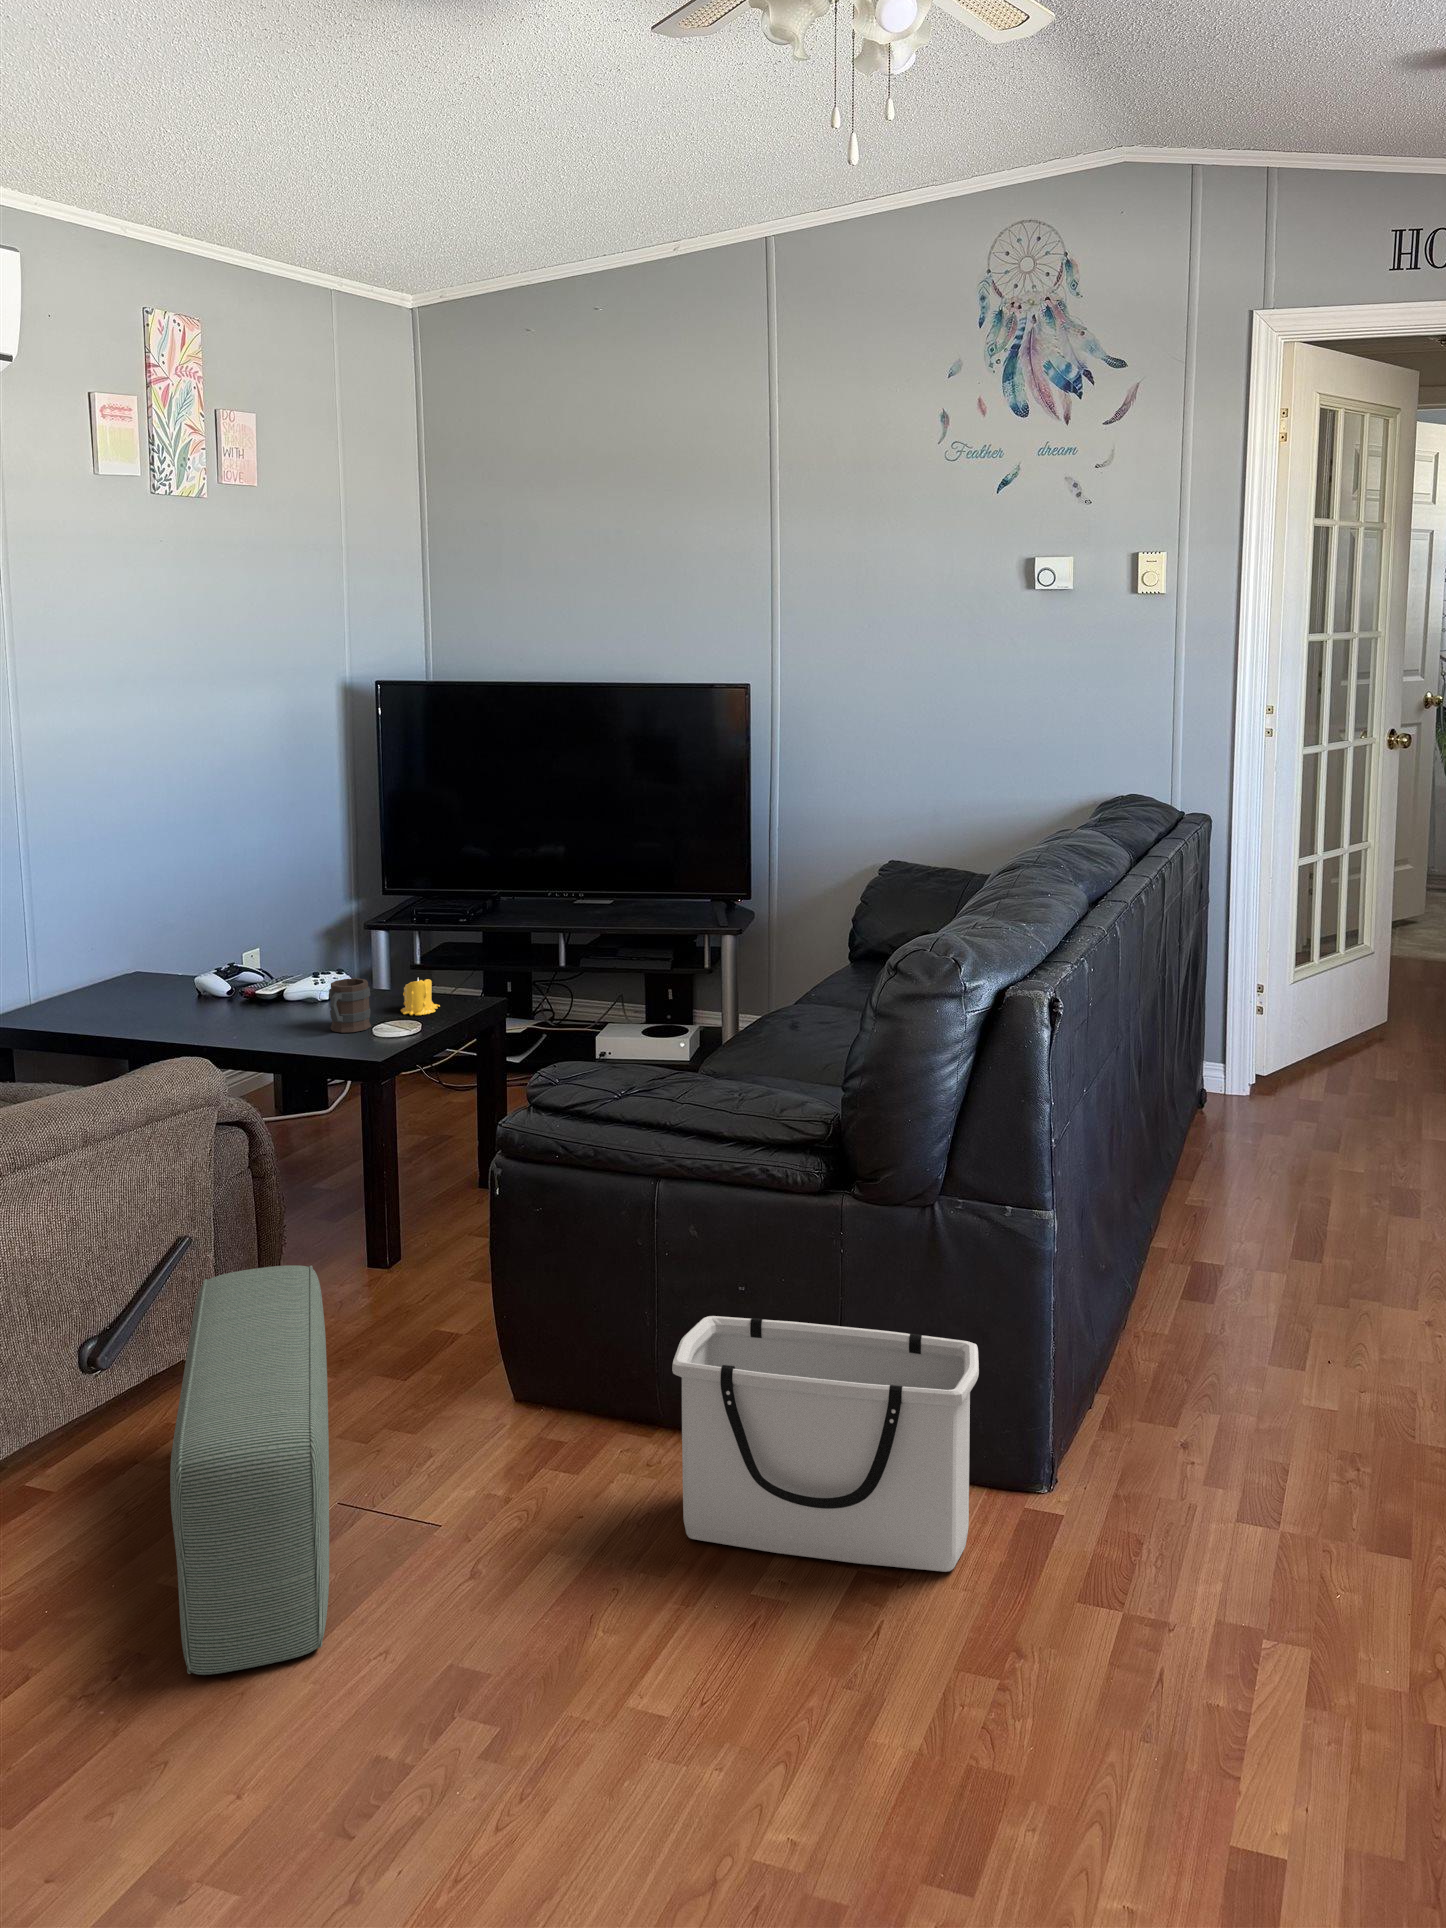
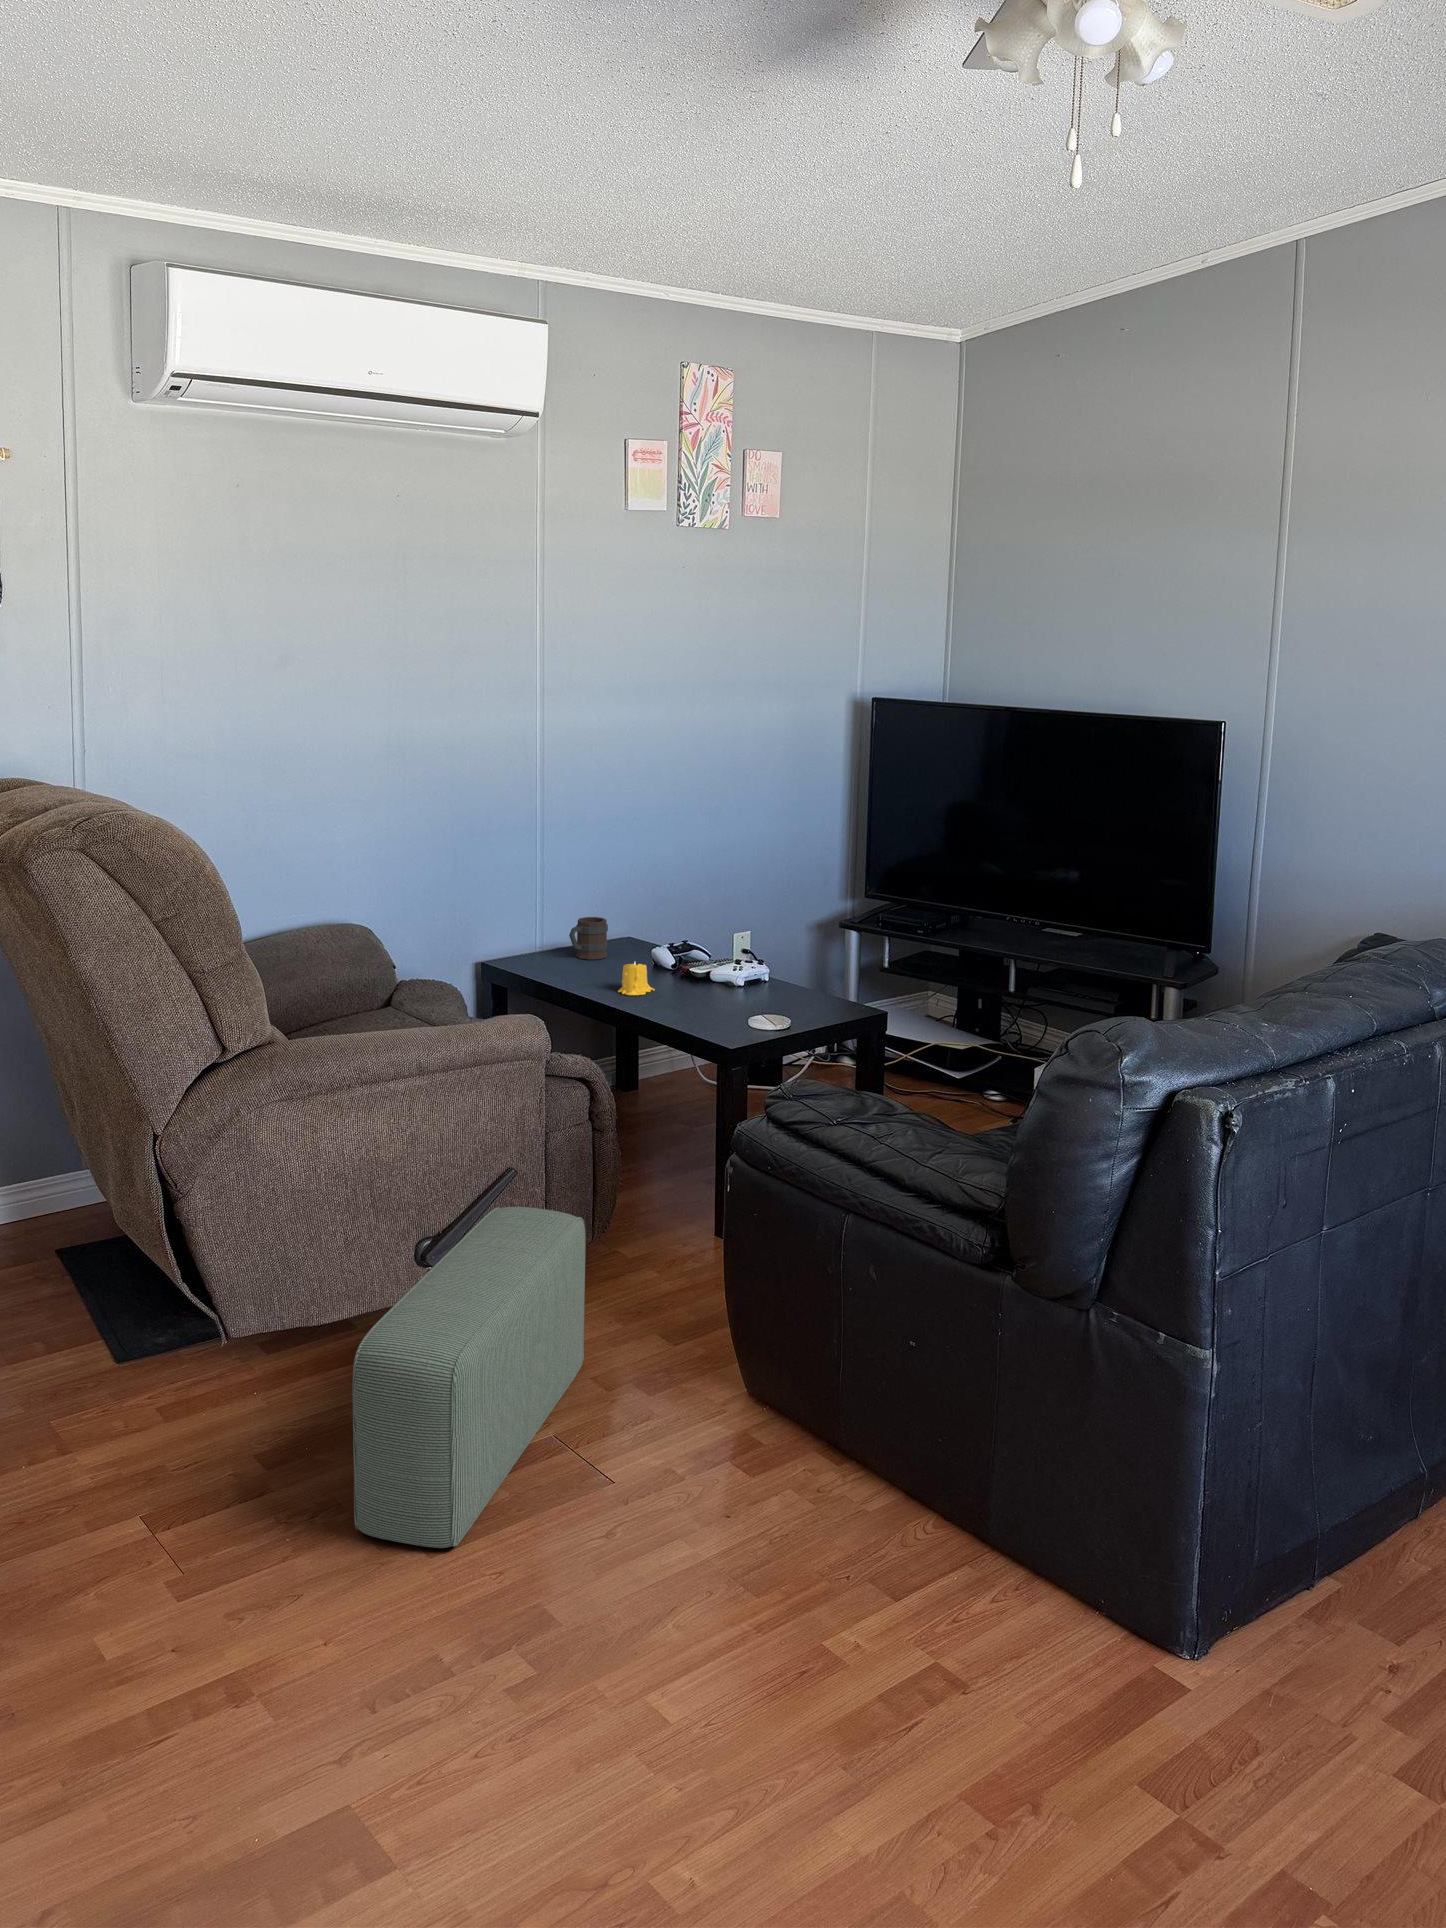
mug: present [329,978,371,1033] -> present [569,917,608,960]
candle: present [401,979,440,1015] -> present [618,963,655,995]
storage bin: present [672,1316,979,1572] -> none [792,1360,1102,1706]

